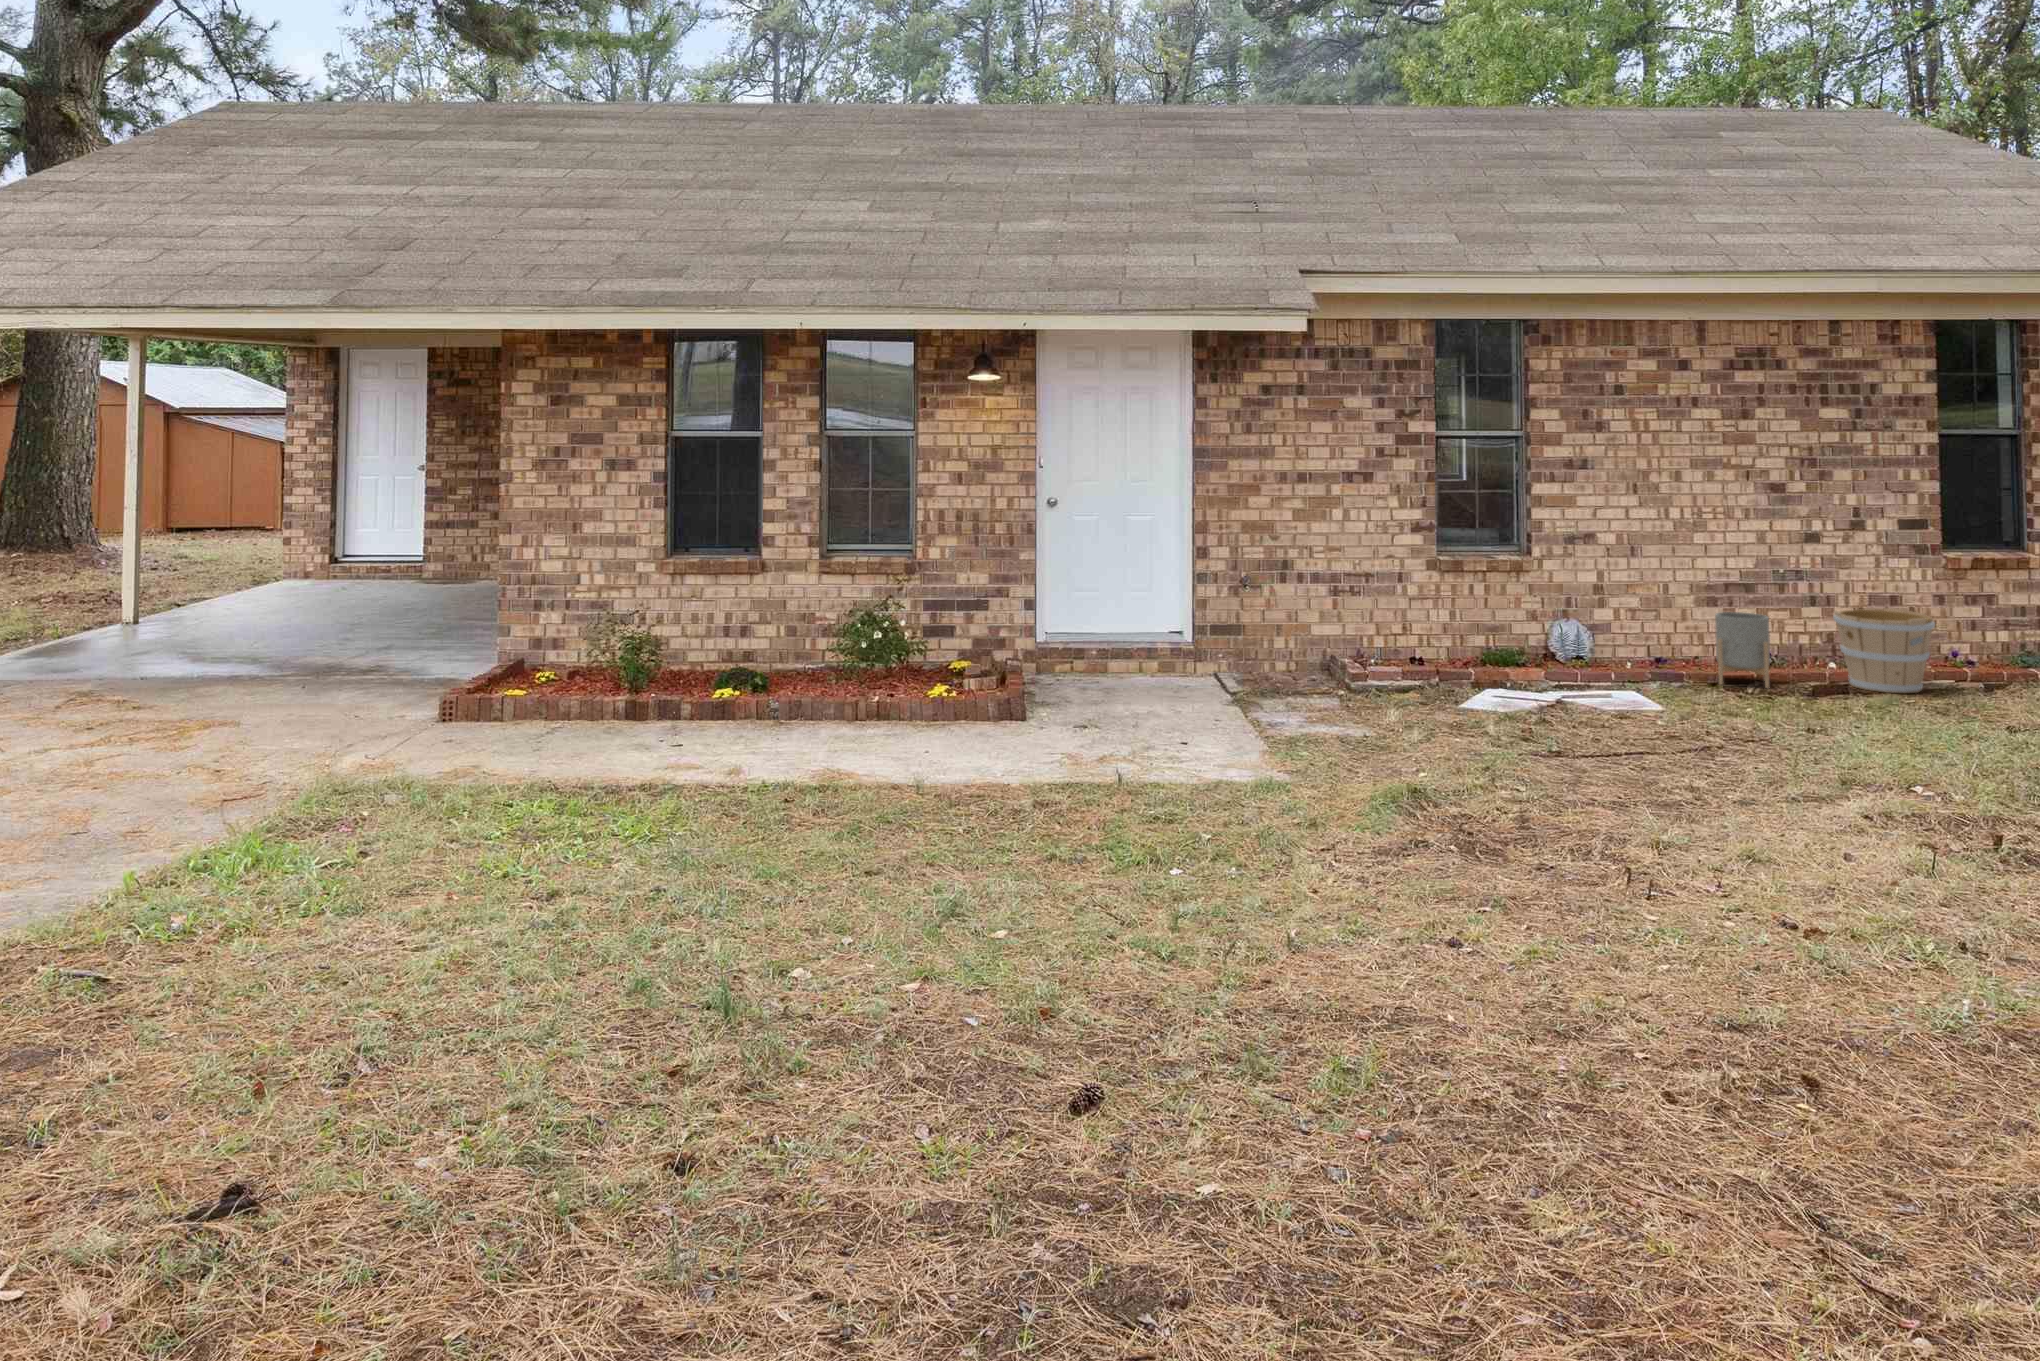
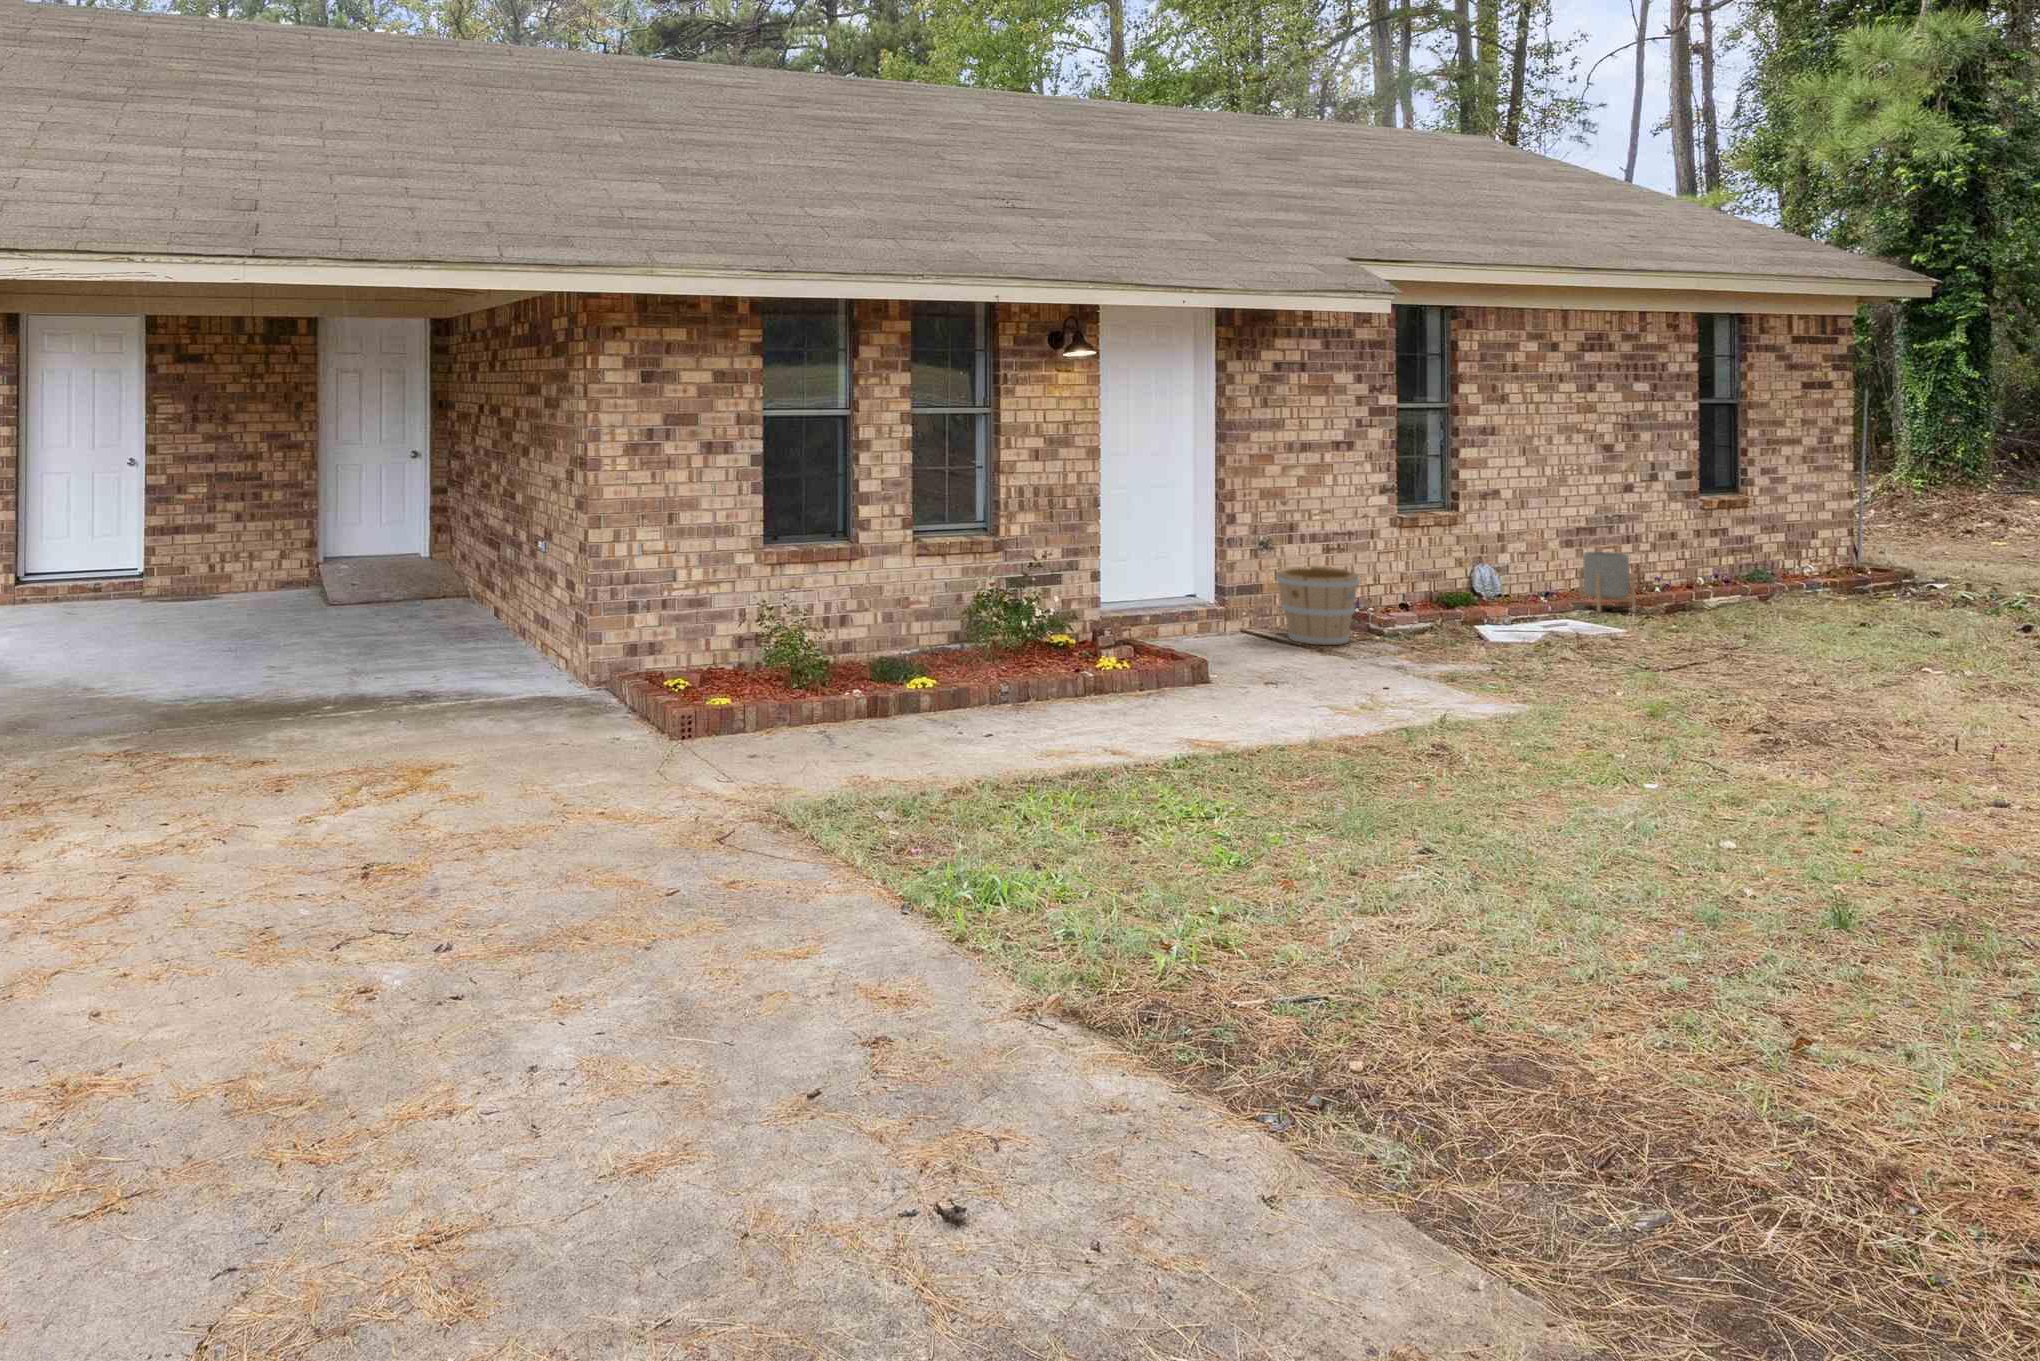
wooden bucket: present [1833,608,1935,693] -> present [1276,566,1360,645]

